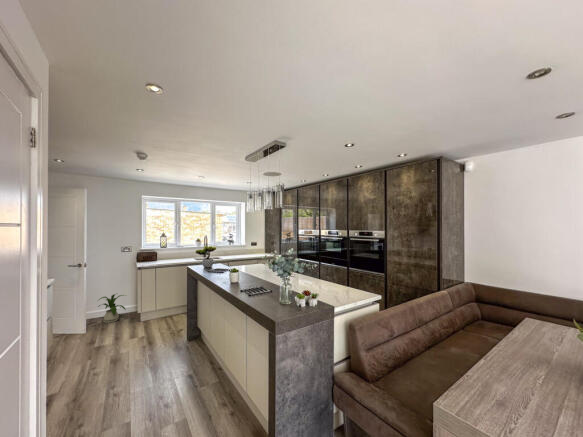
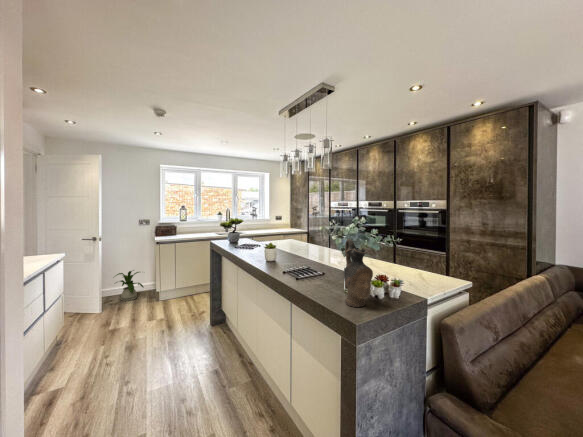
ceramic pitcher: none [275,267,294,313] -> present [344,239,373,307]

